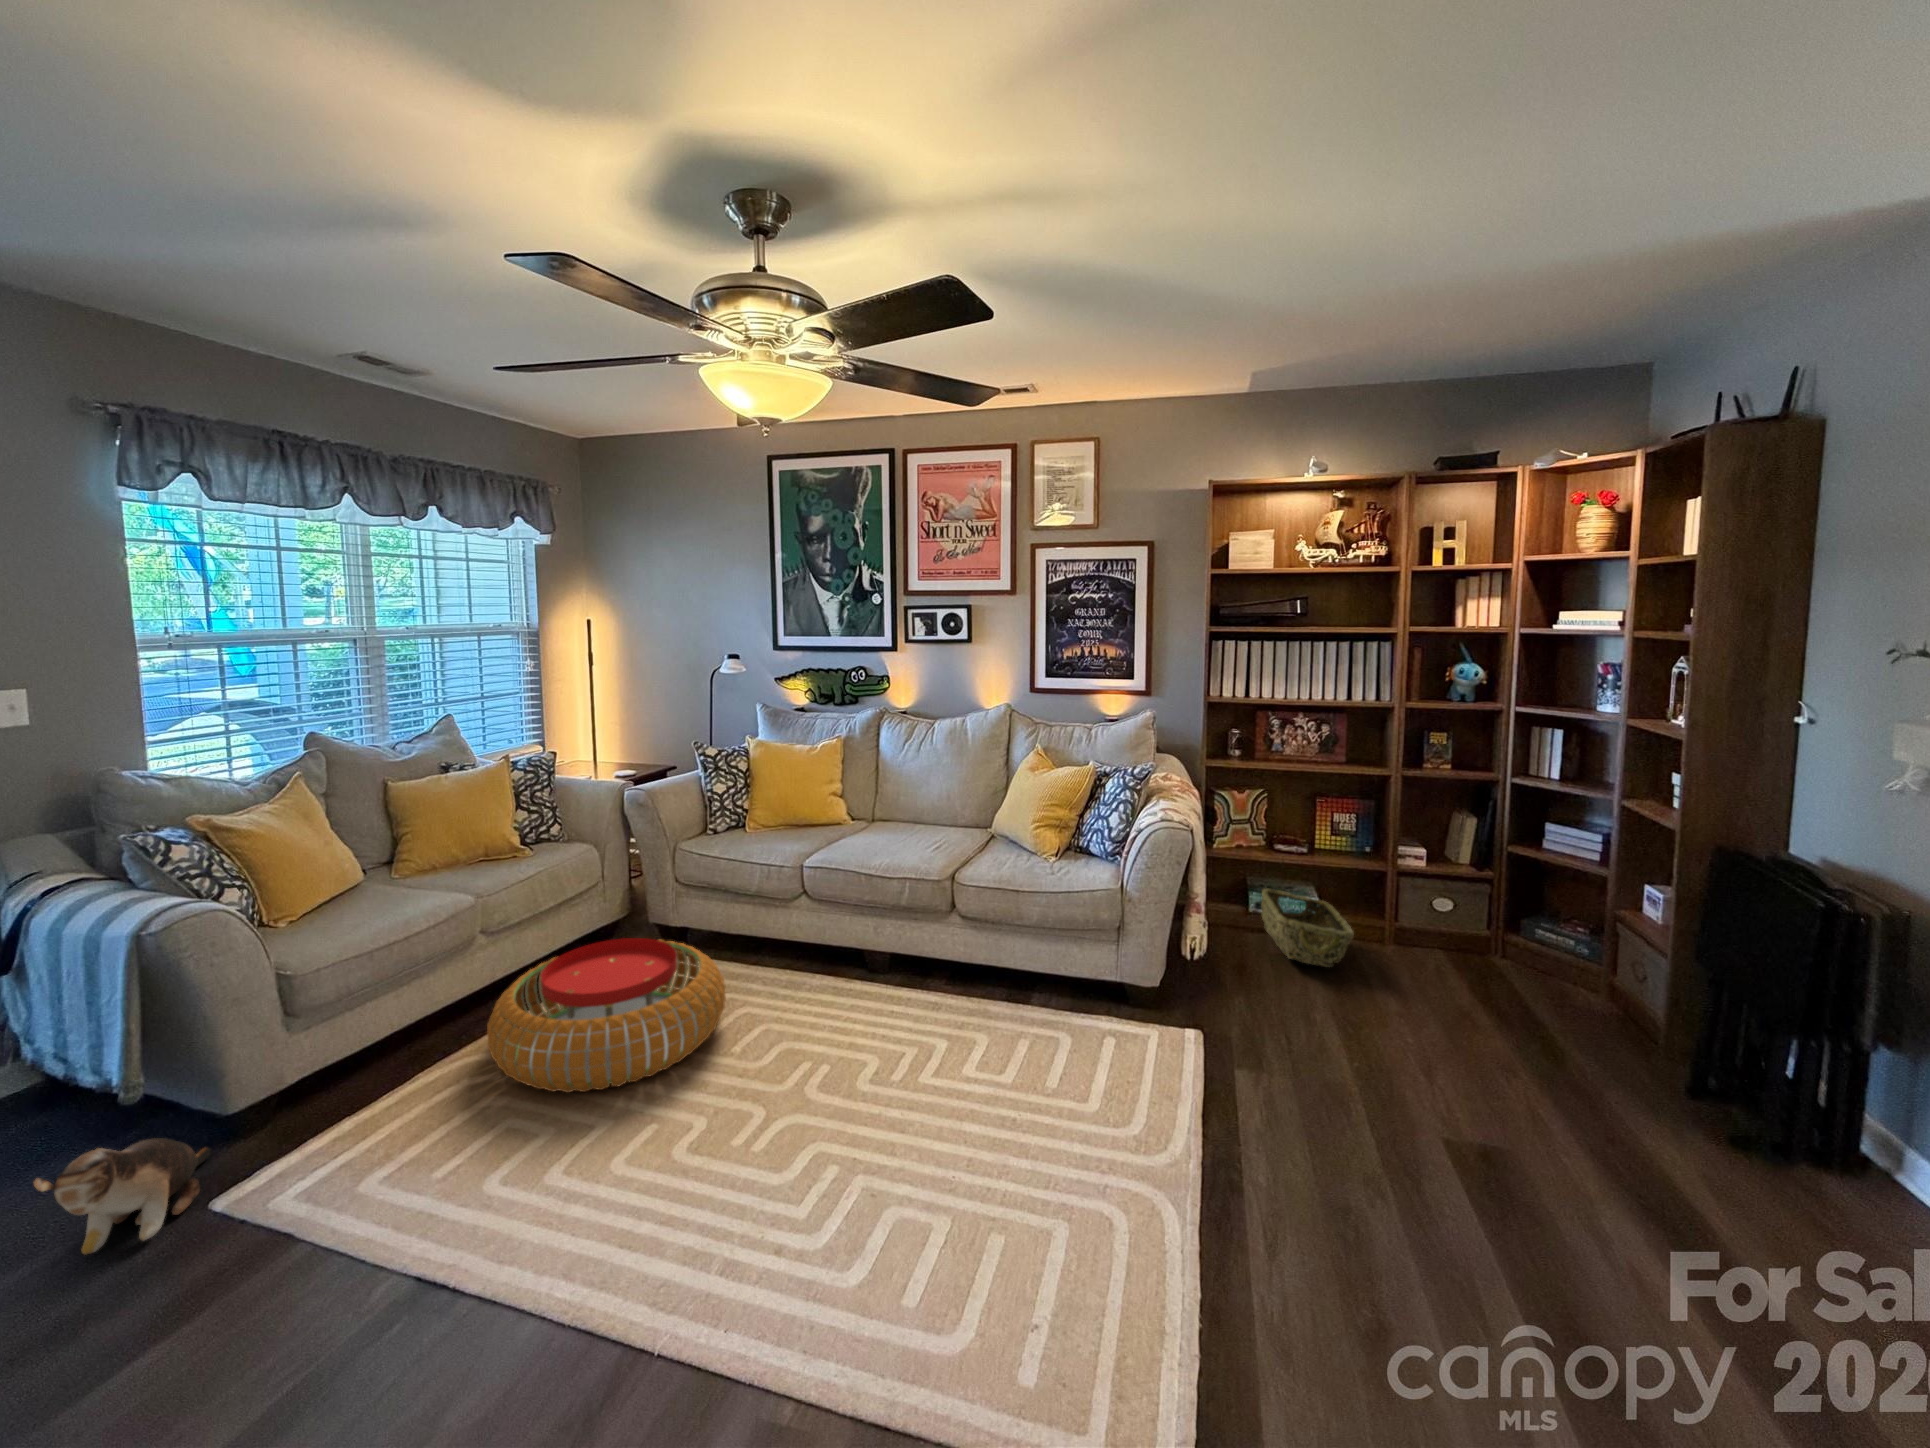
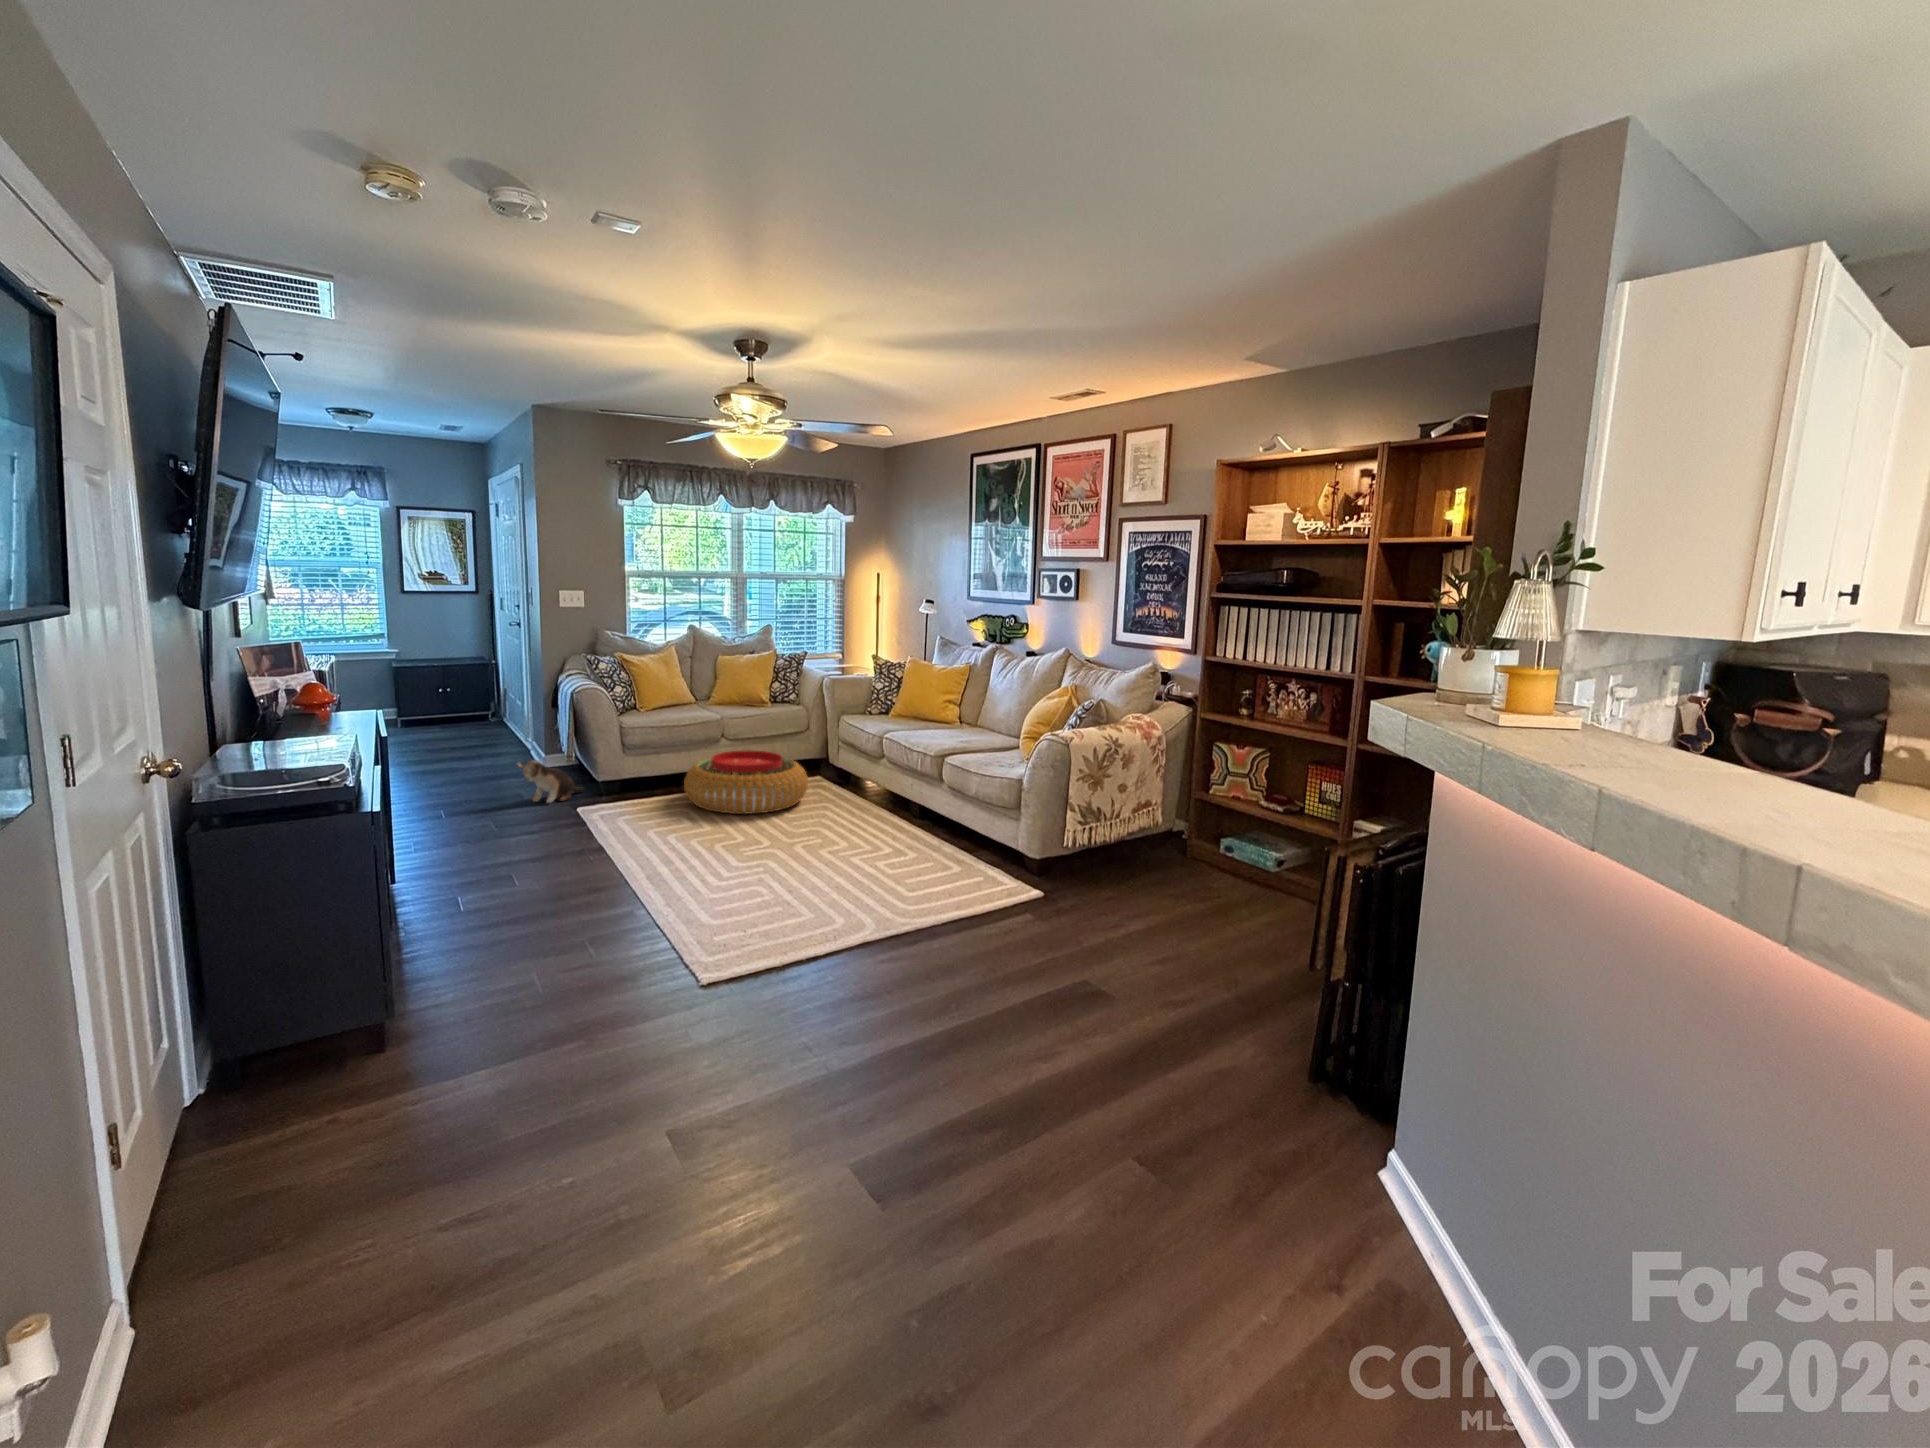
woven basket: present [1261,889,1354,967] -> none [1167,826,1261,888]

